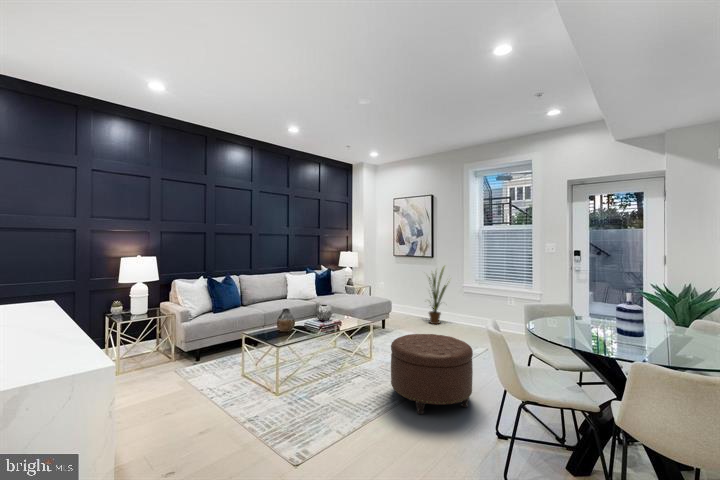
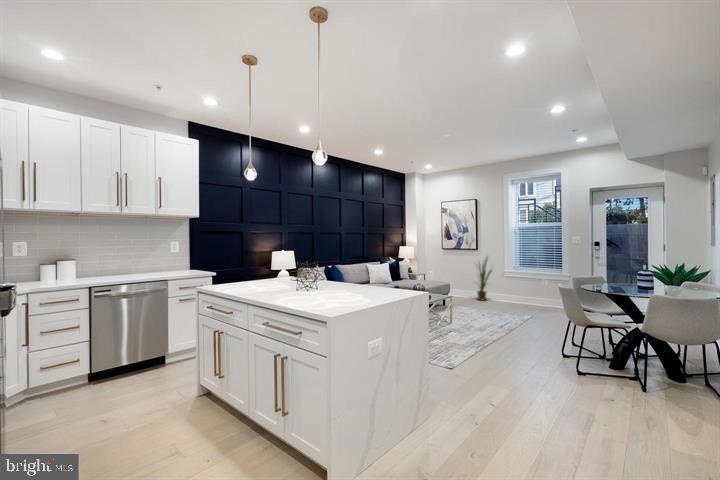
ottoman: present [391,334,473,414] -> none [481,302,540,351]

